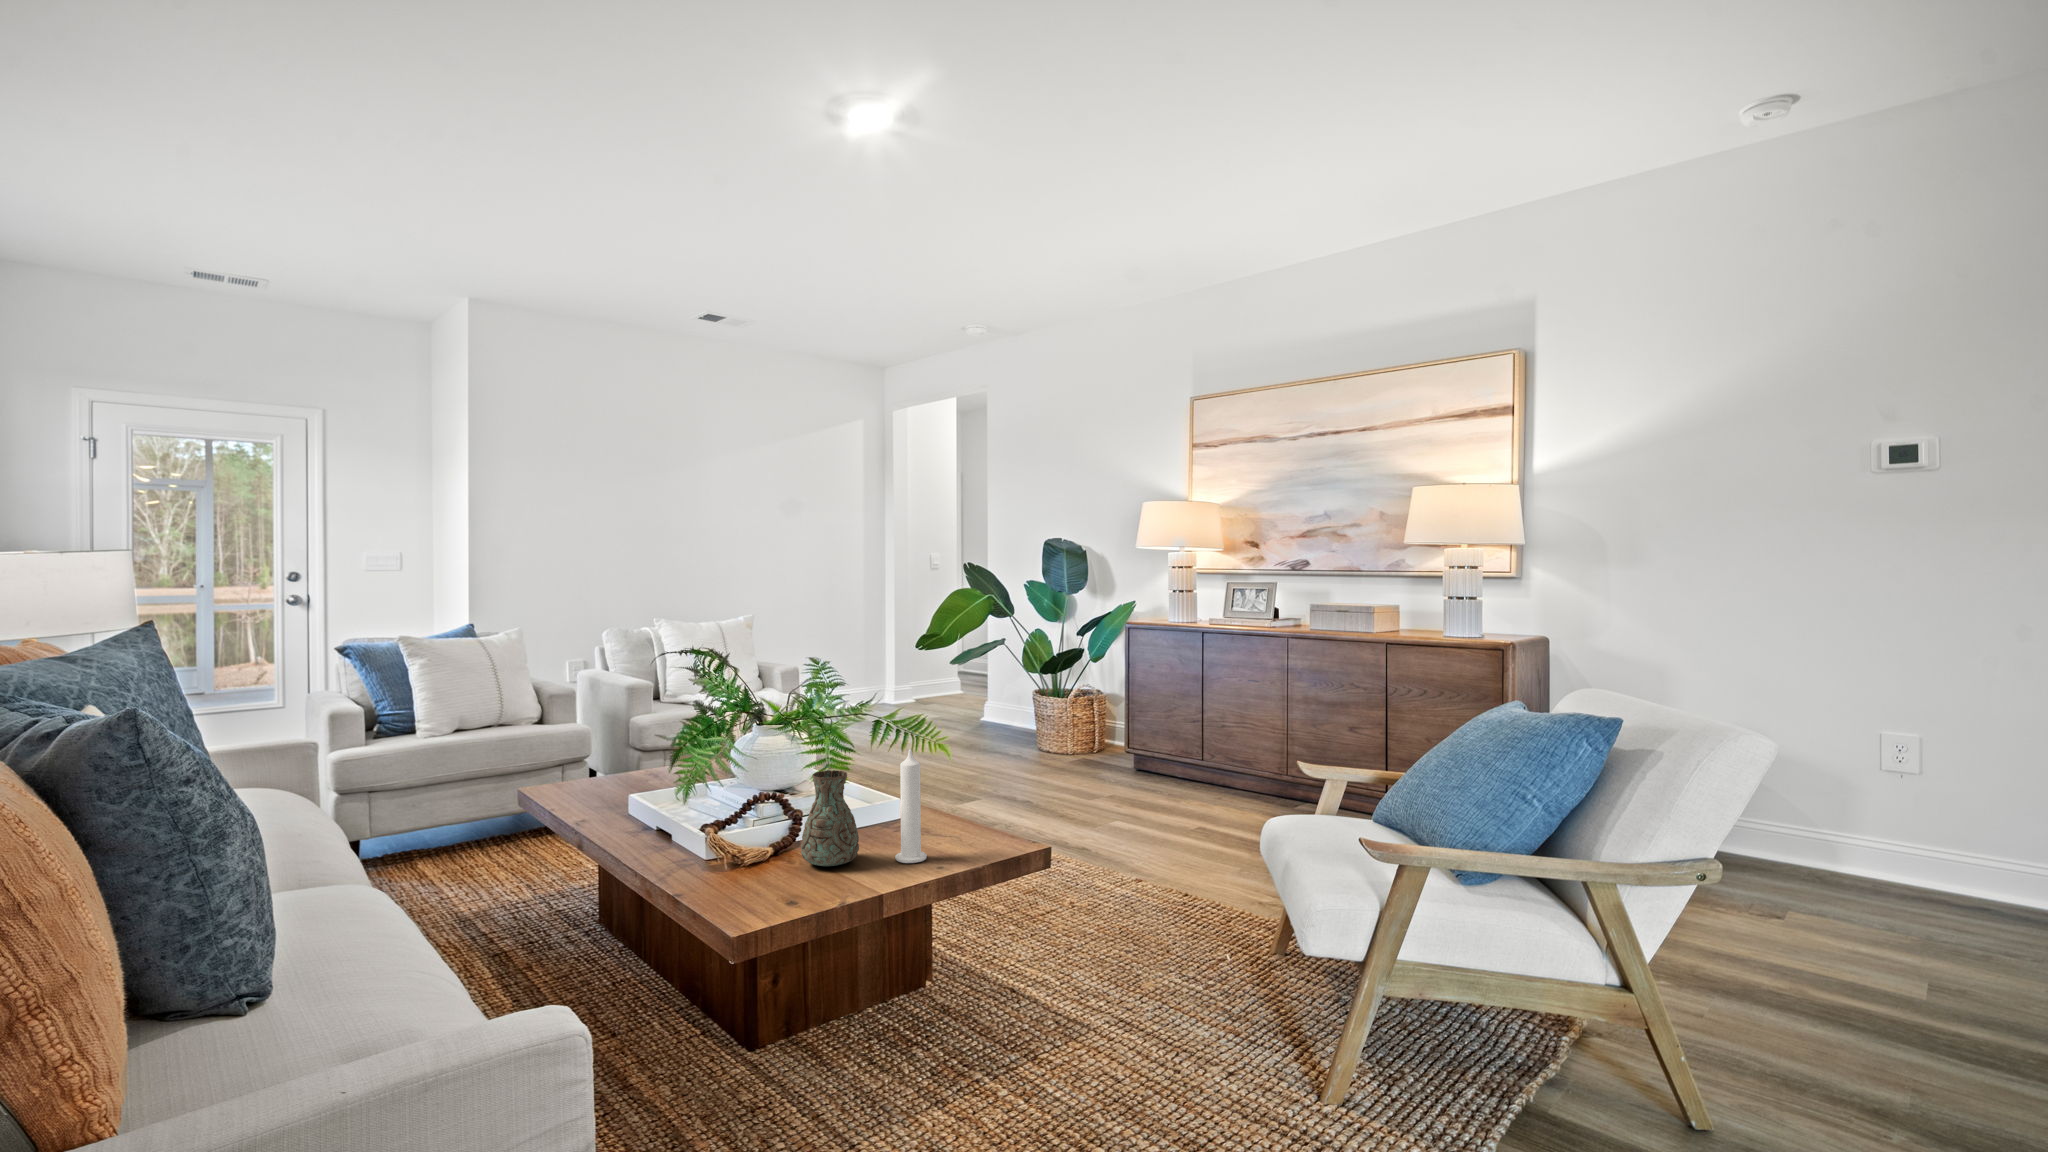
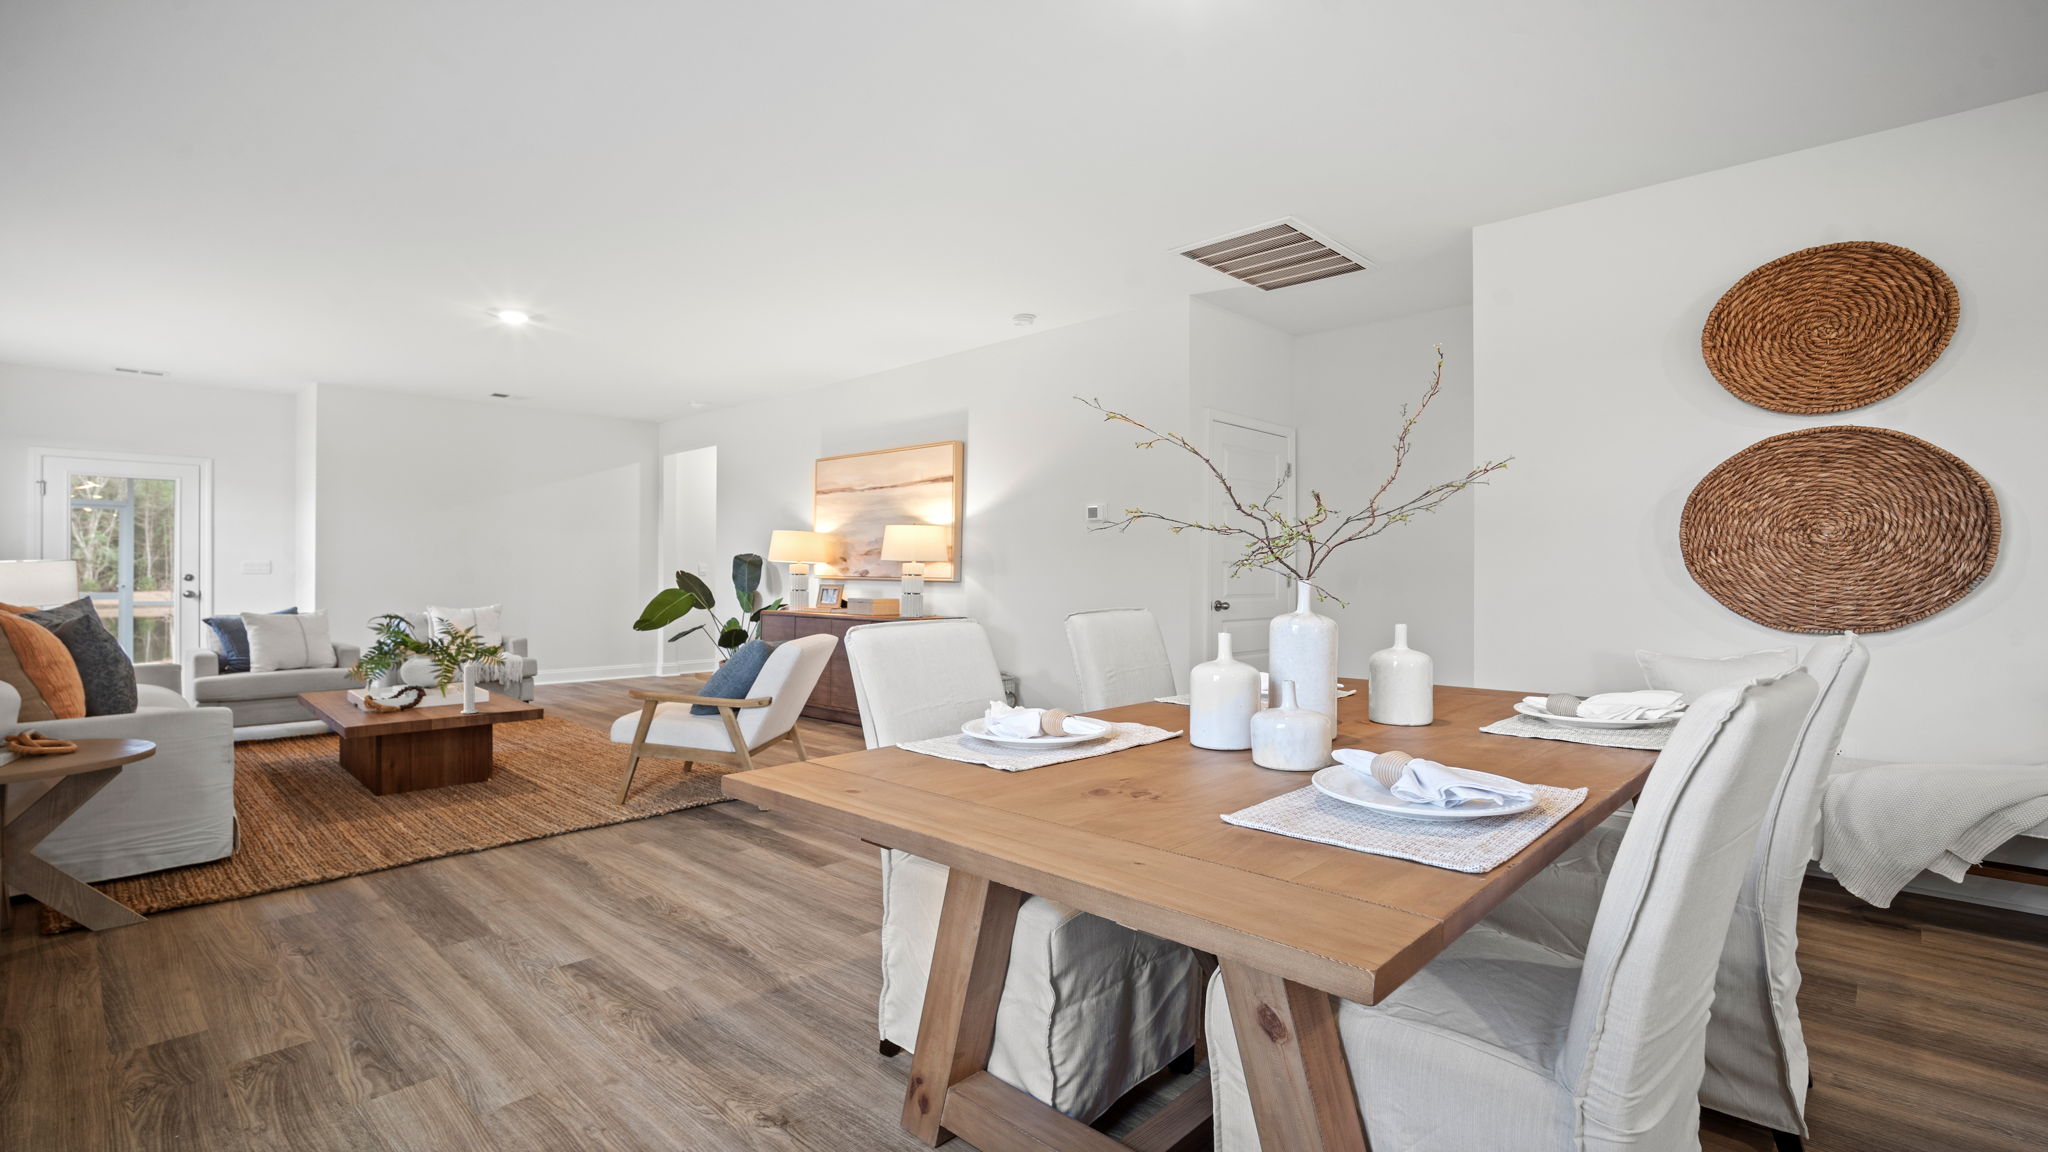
decorative vase: present [801,770,859,866] -> none [411,670,443,714]

